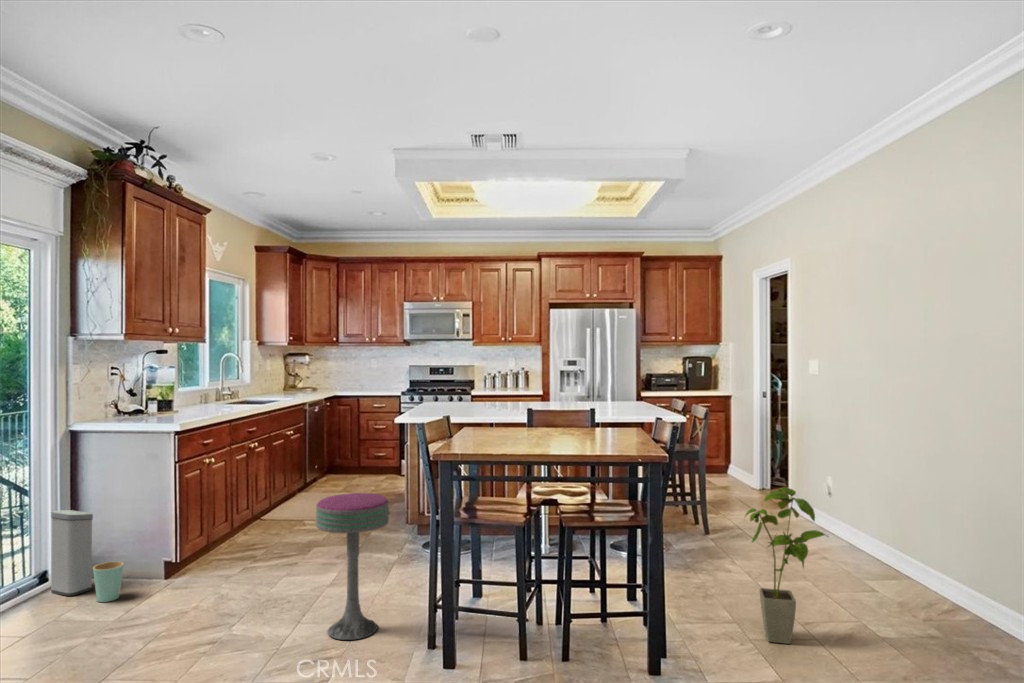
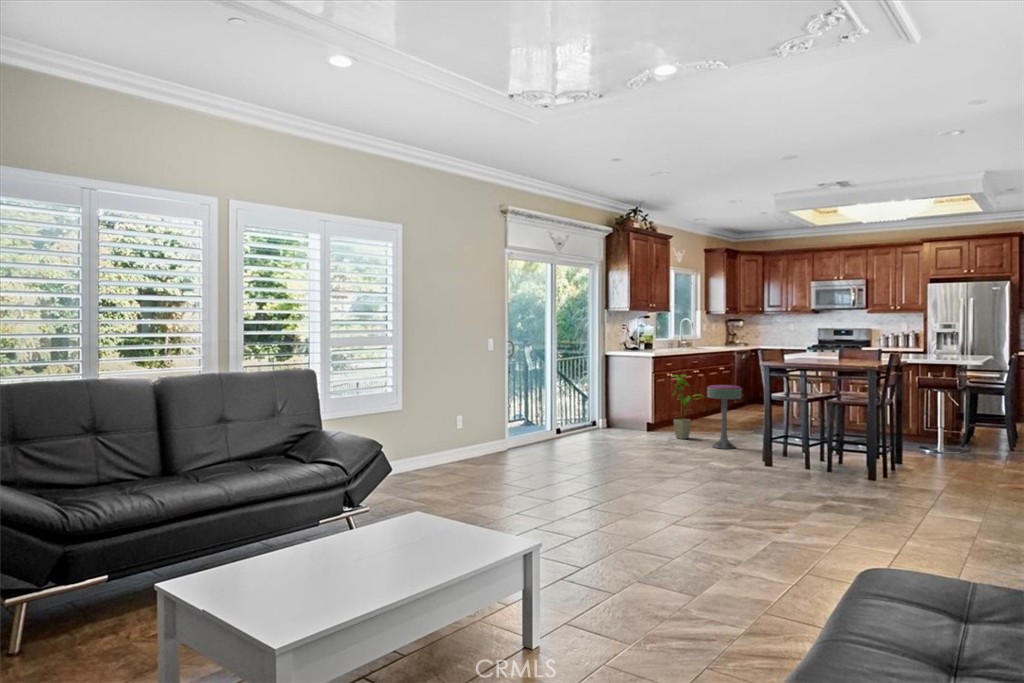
house plant: present [745,488,825,644] -> present [671,375,702,439]
trash can: present [51,510,124,602] -> none [600,390,629,431]

